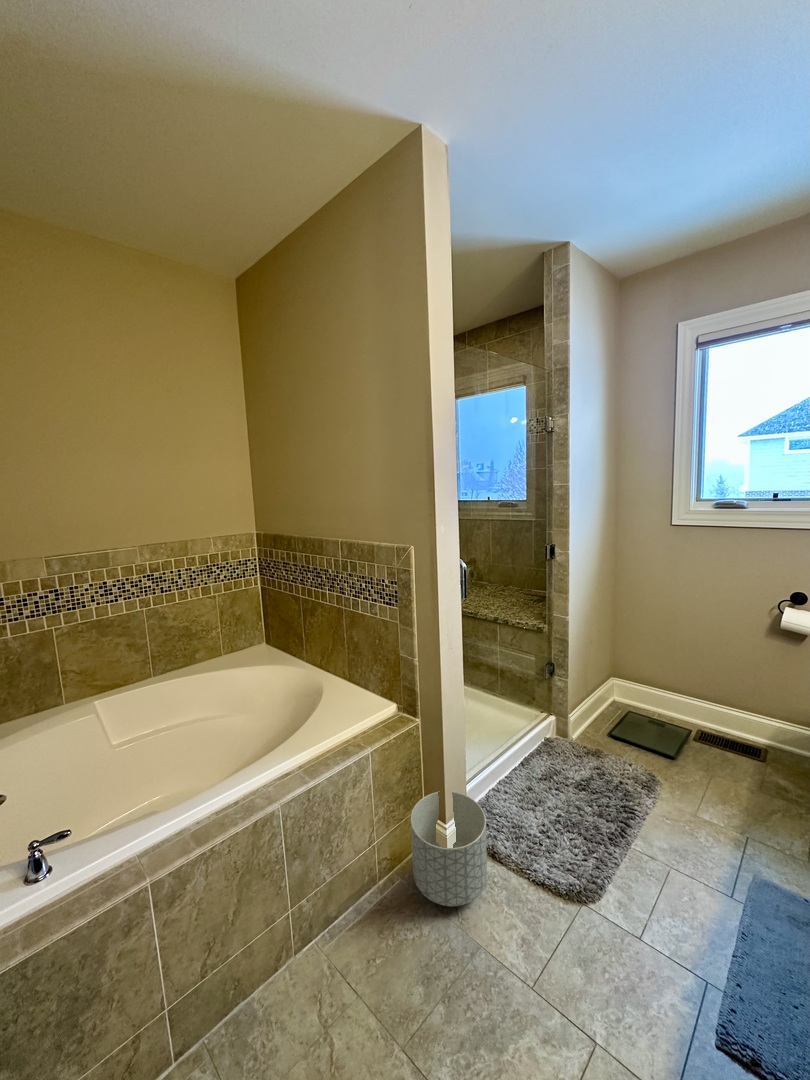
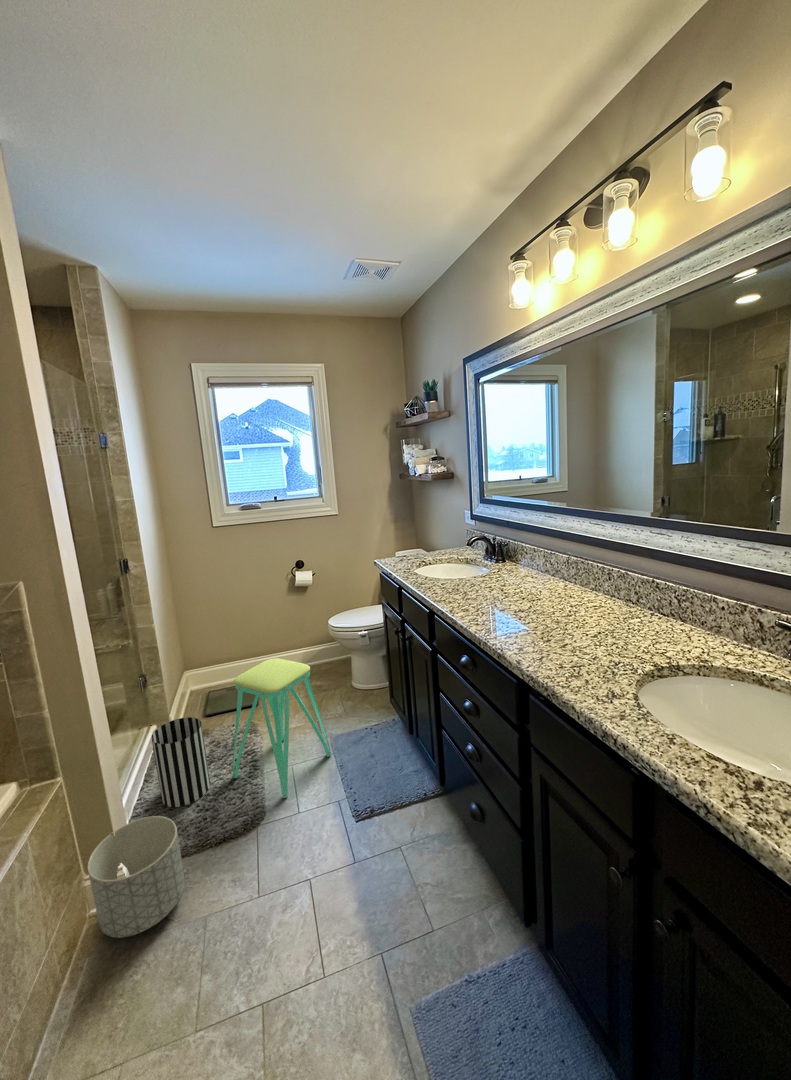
stool: none [594,713,742,906] -> present [233,658,331,798]
wastebasket: none [521,721,572,818] -> present [152,717,210,807]

